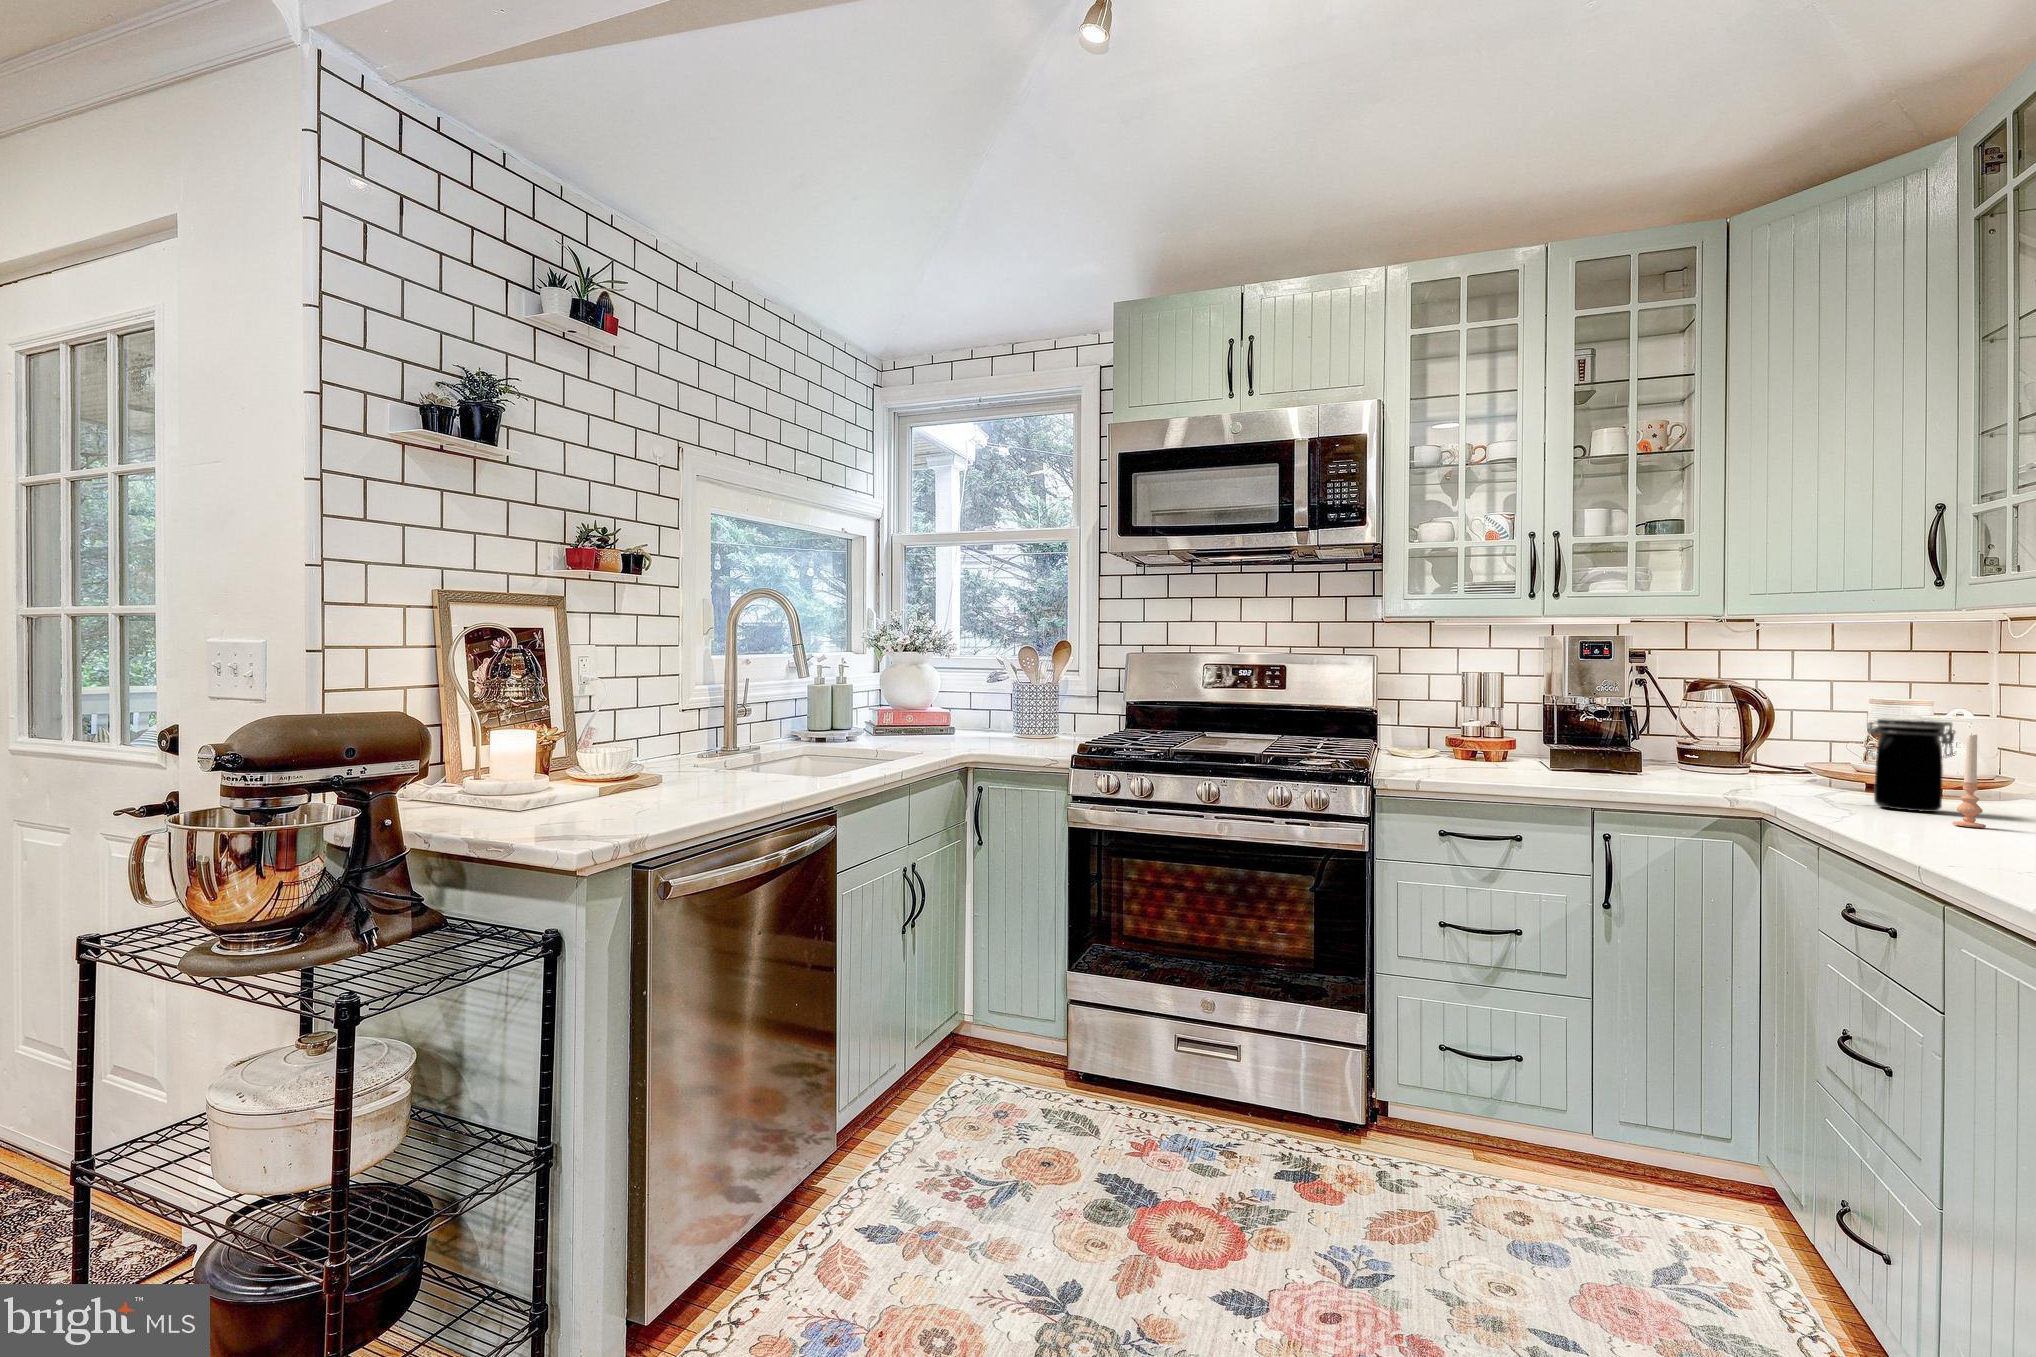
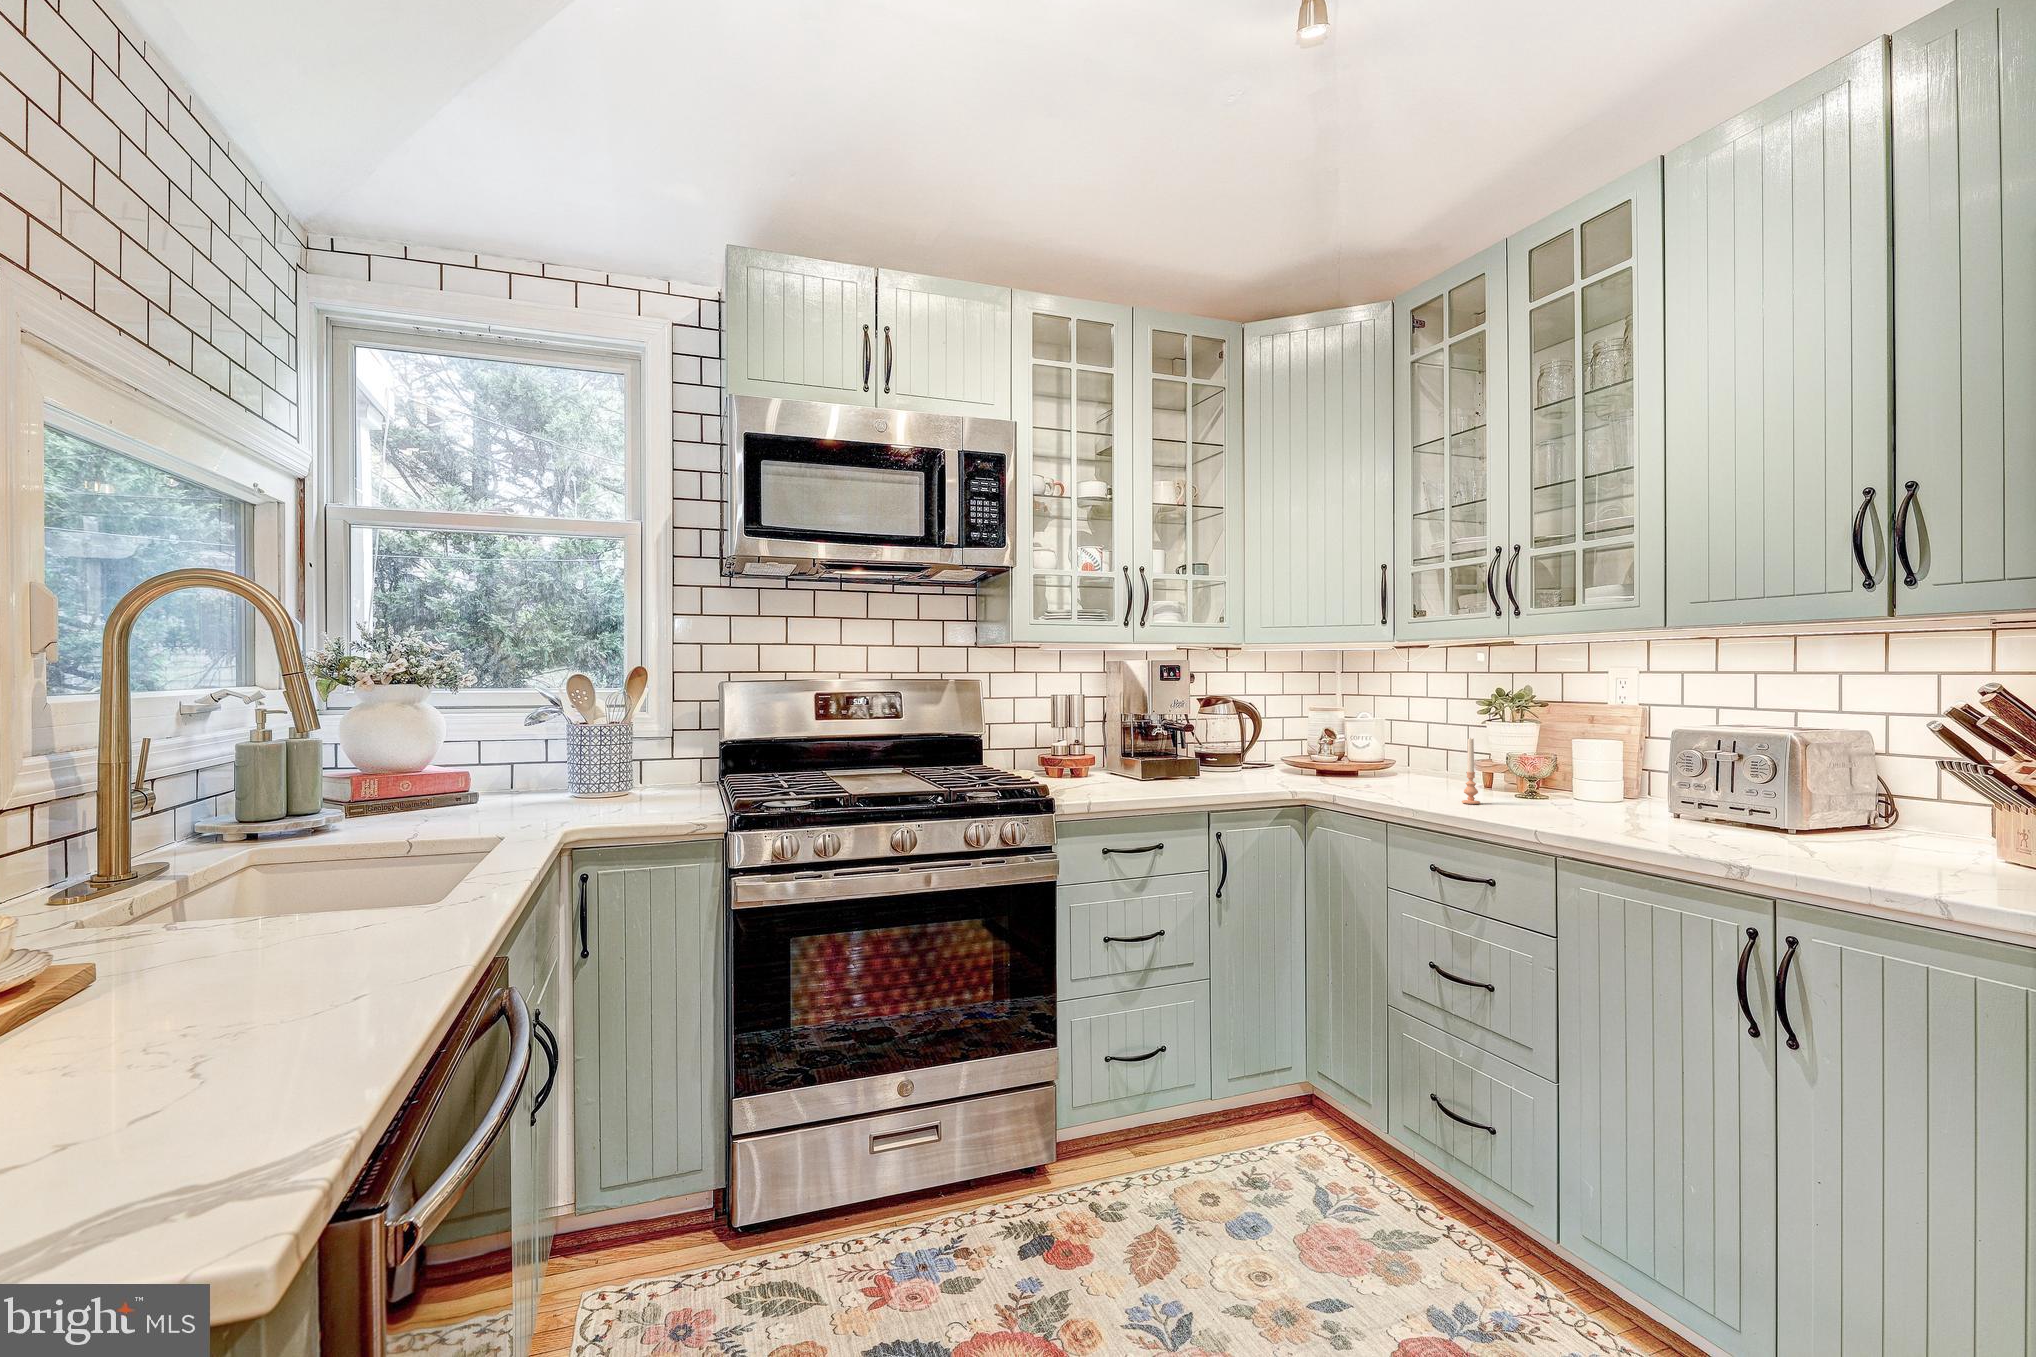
jar: present [1867,719,1955,812] -> none [1376,726,1429,792]

